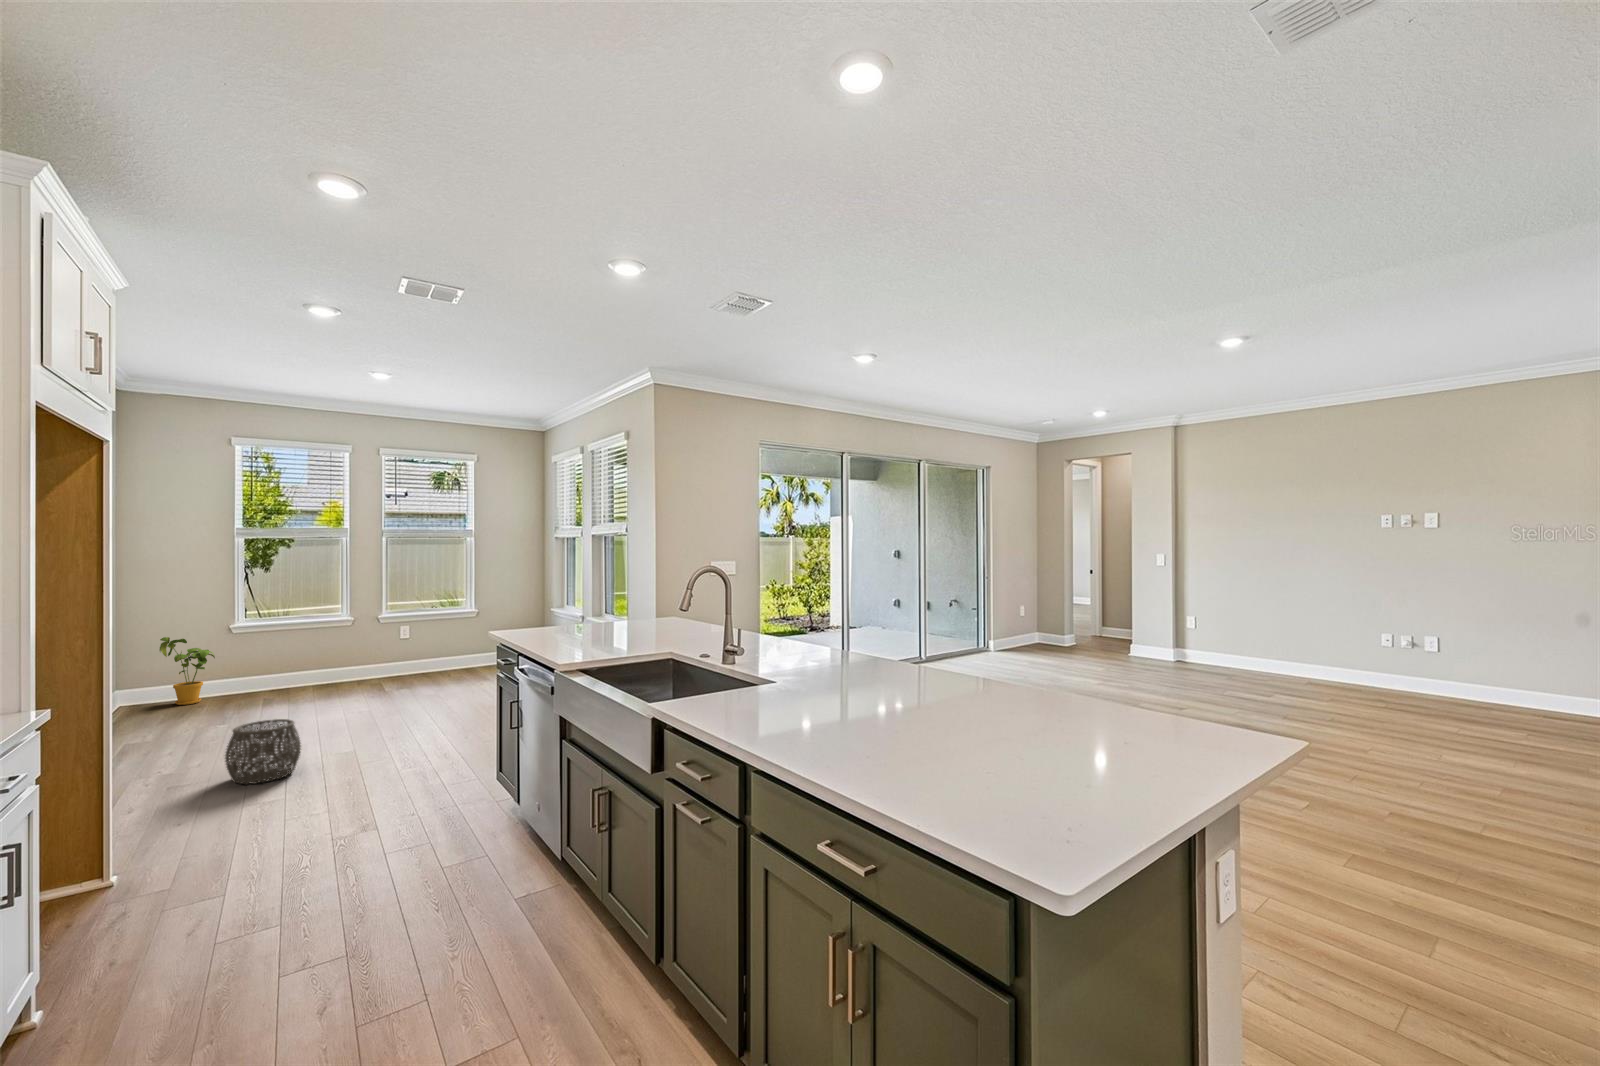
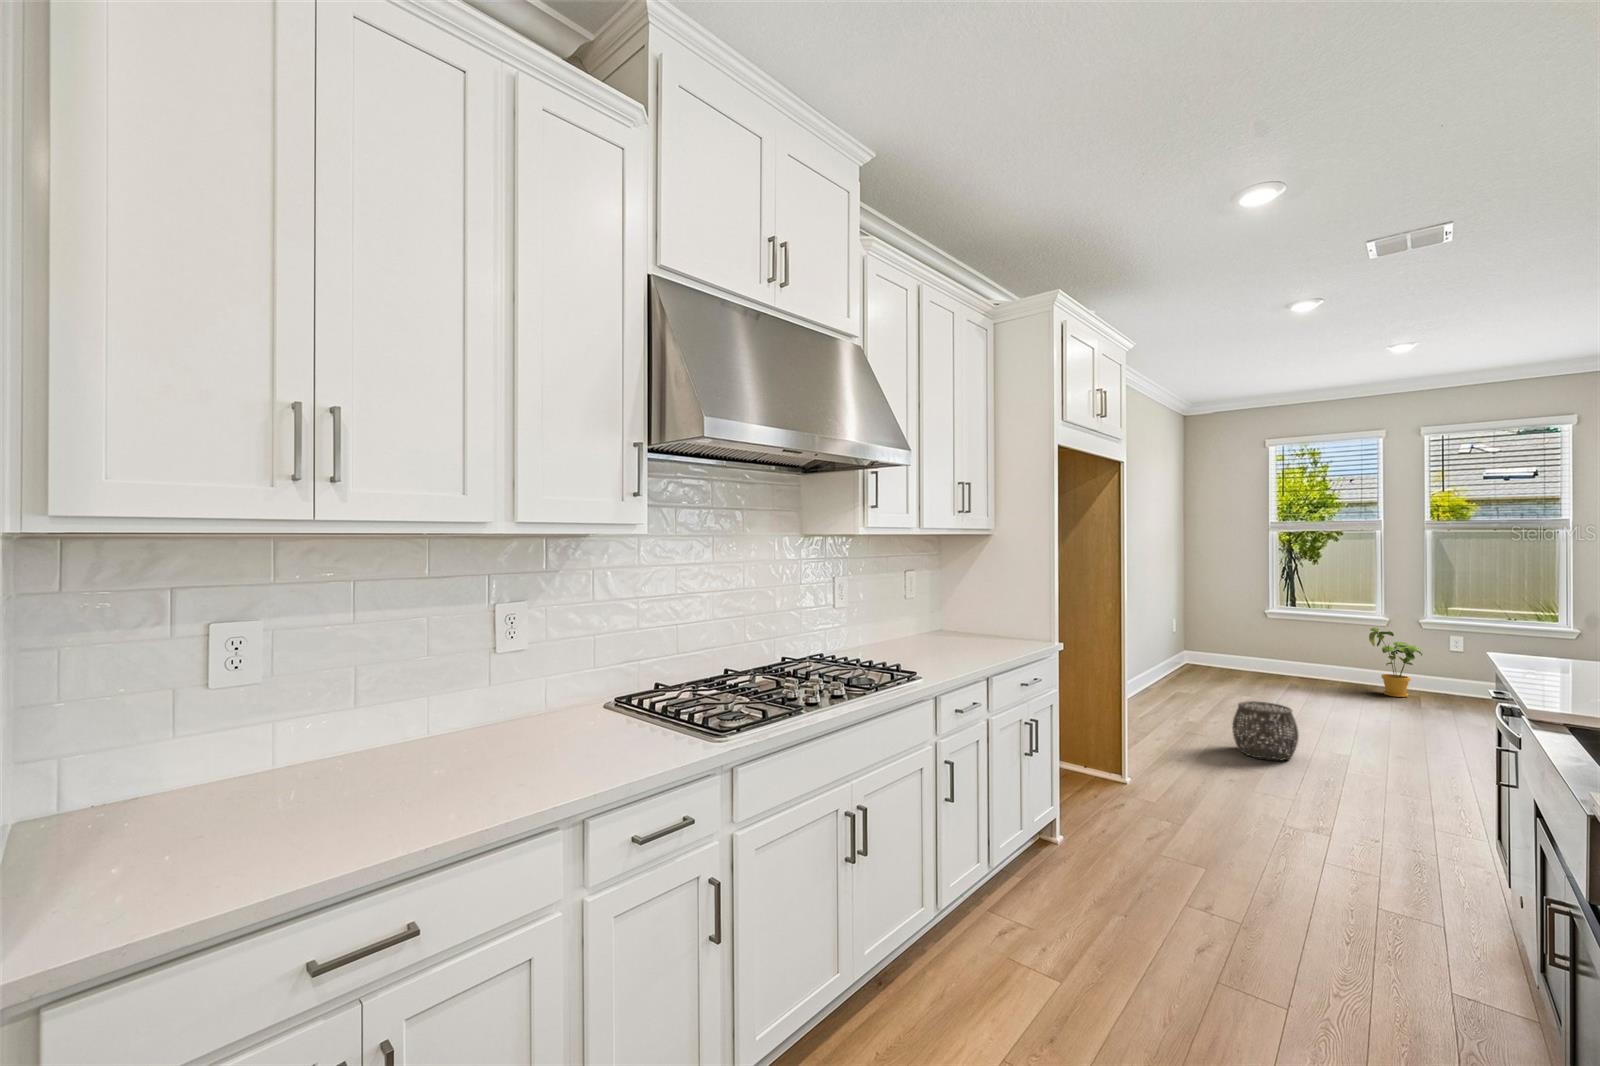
house plant: present [160,637,215,705] -> present [1369,628,1422,697]

